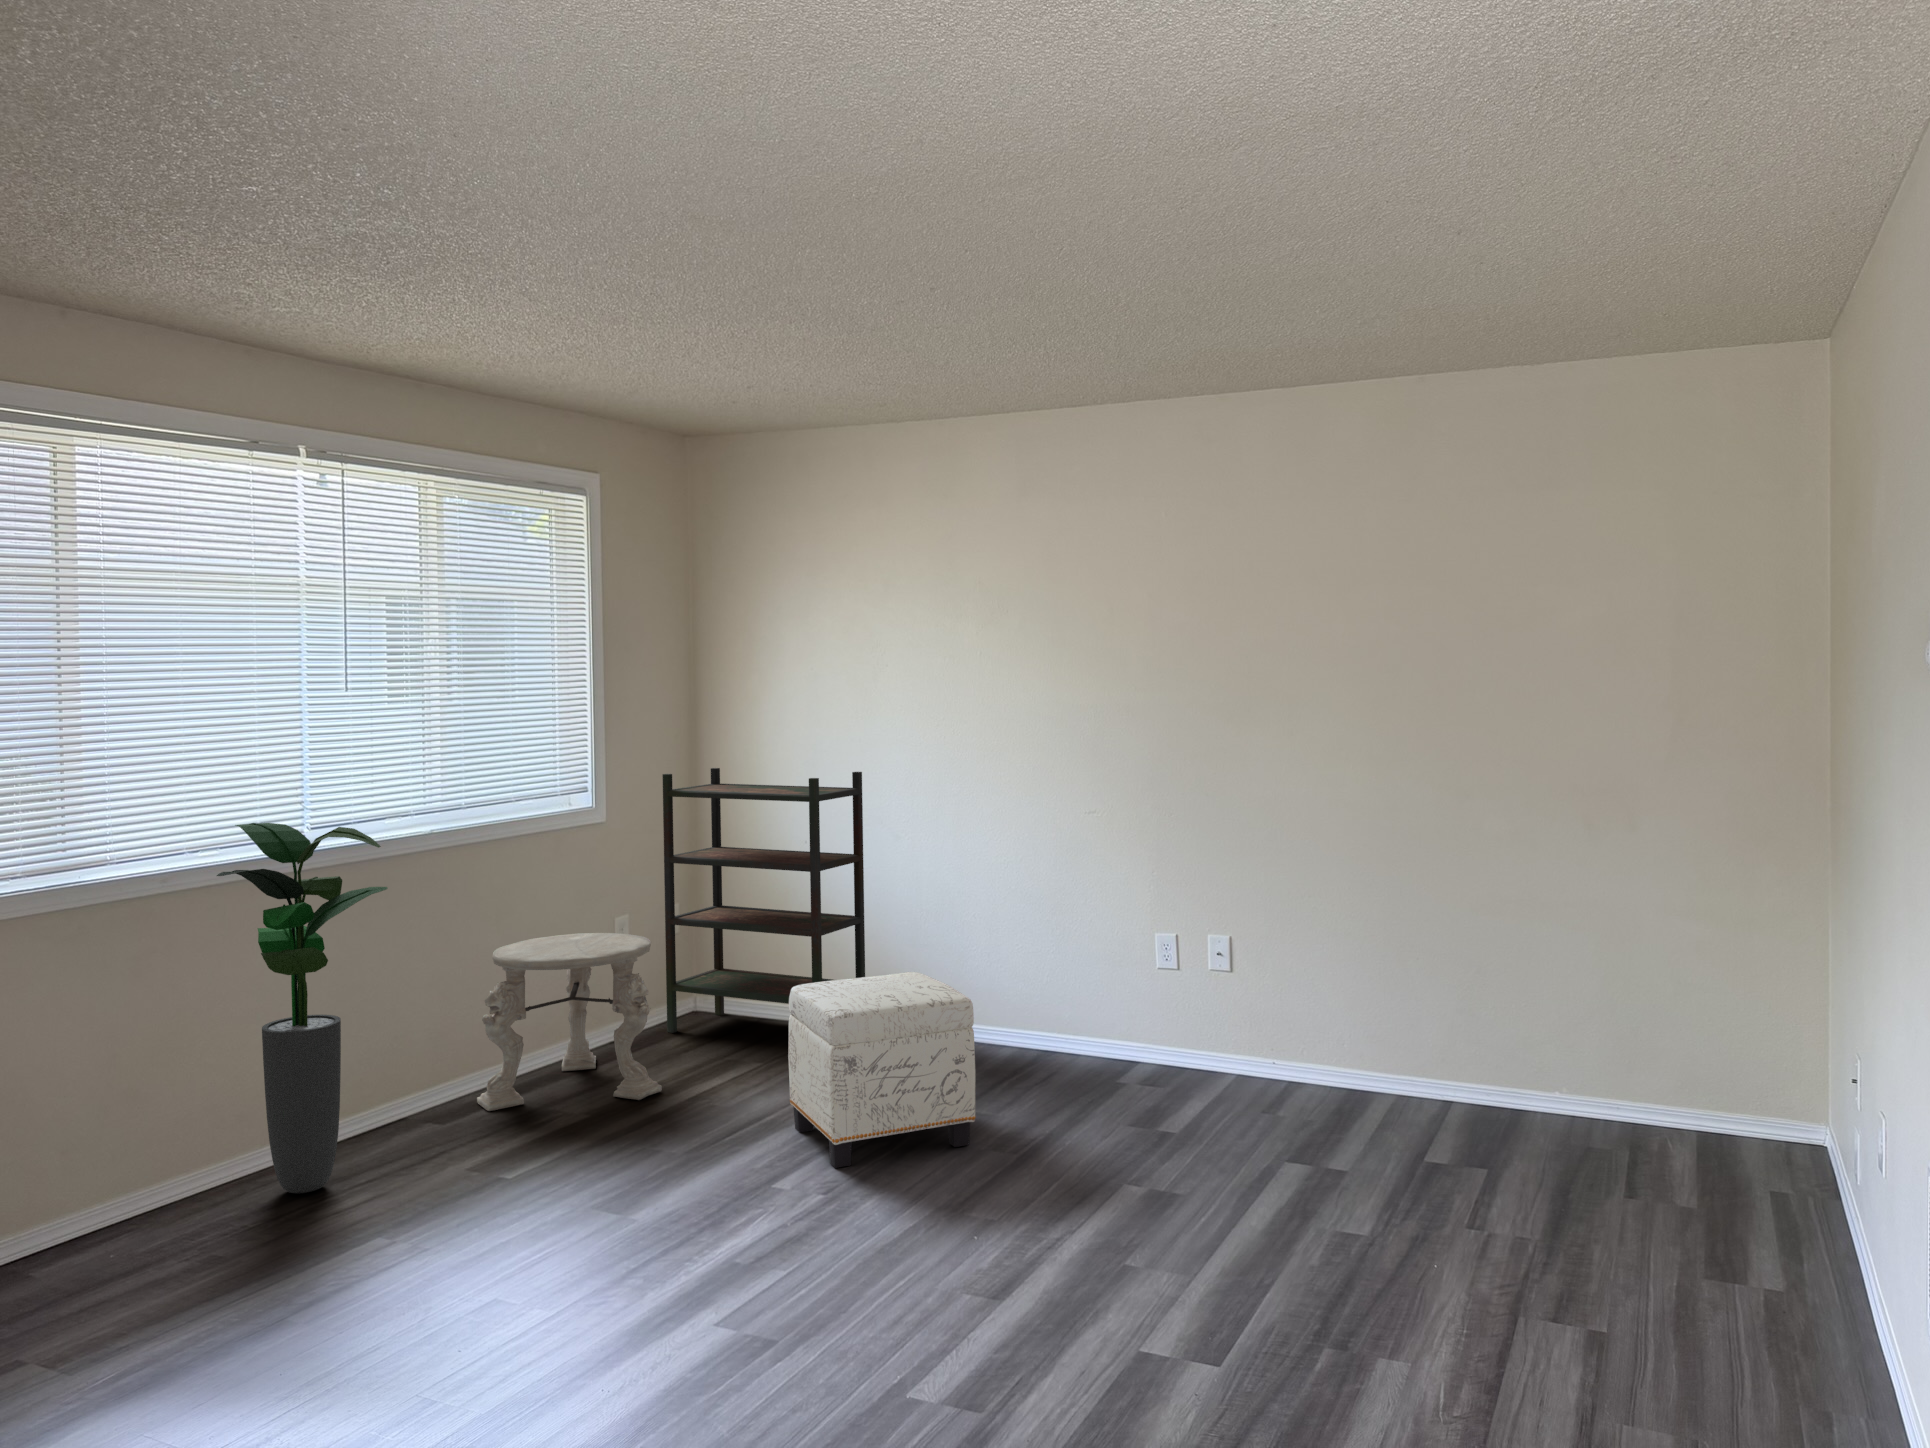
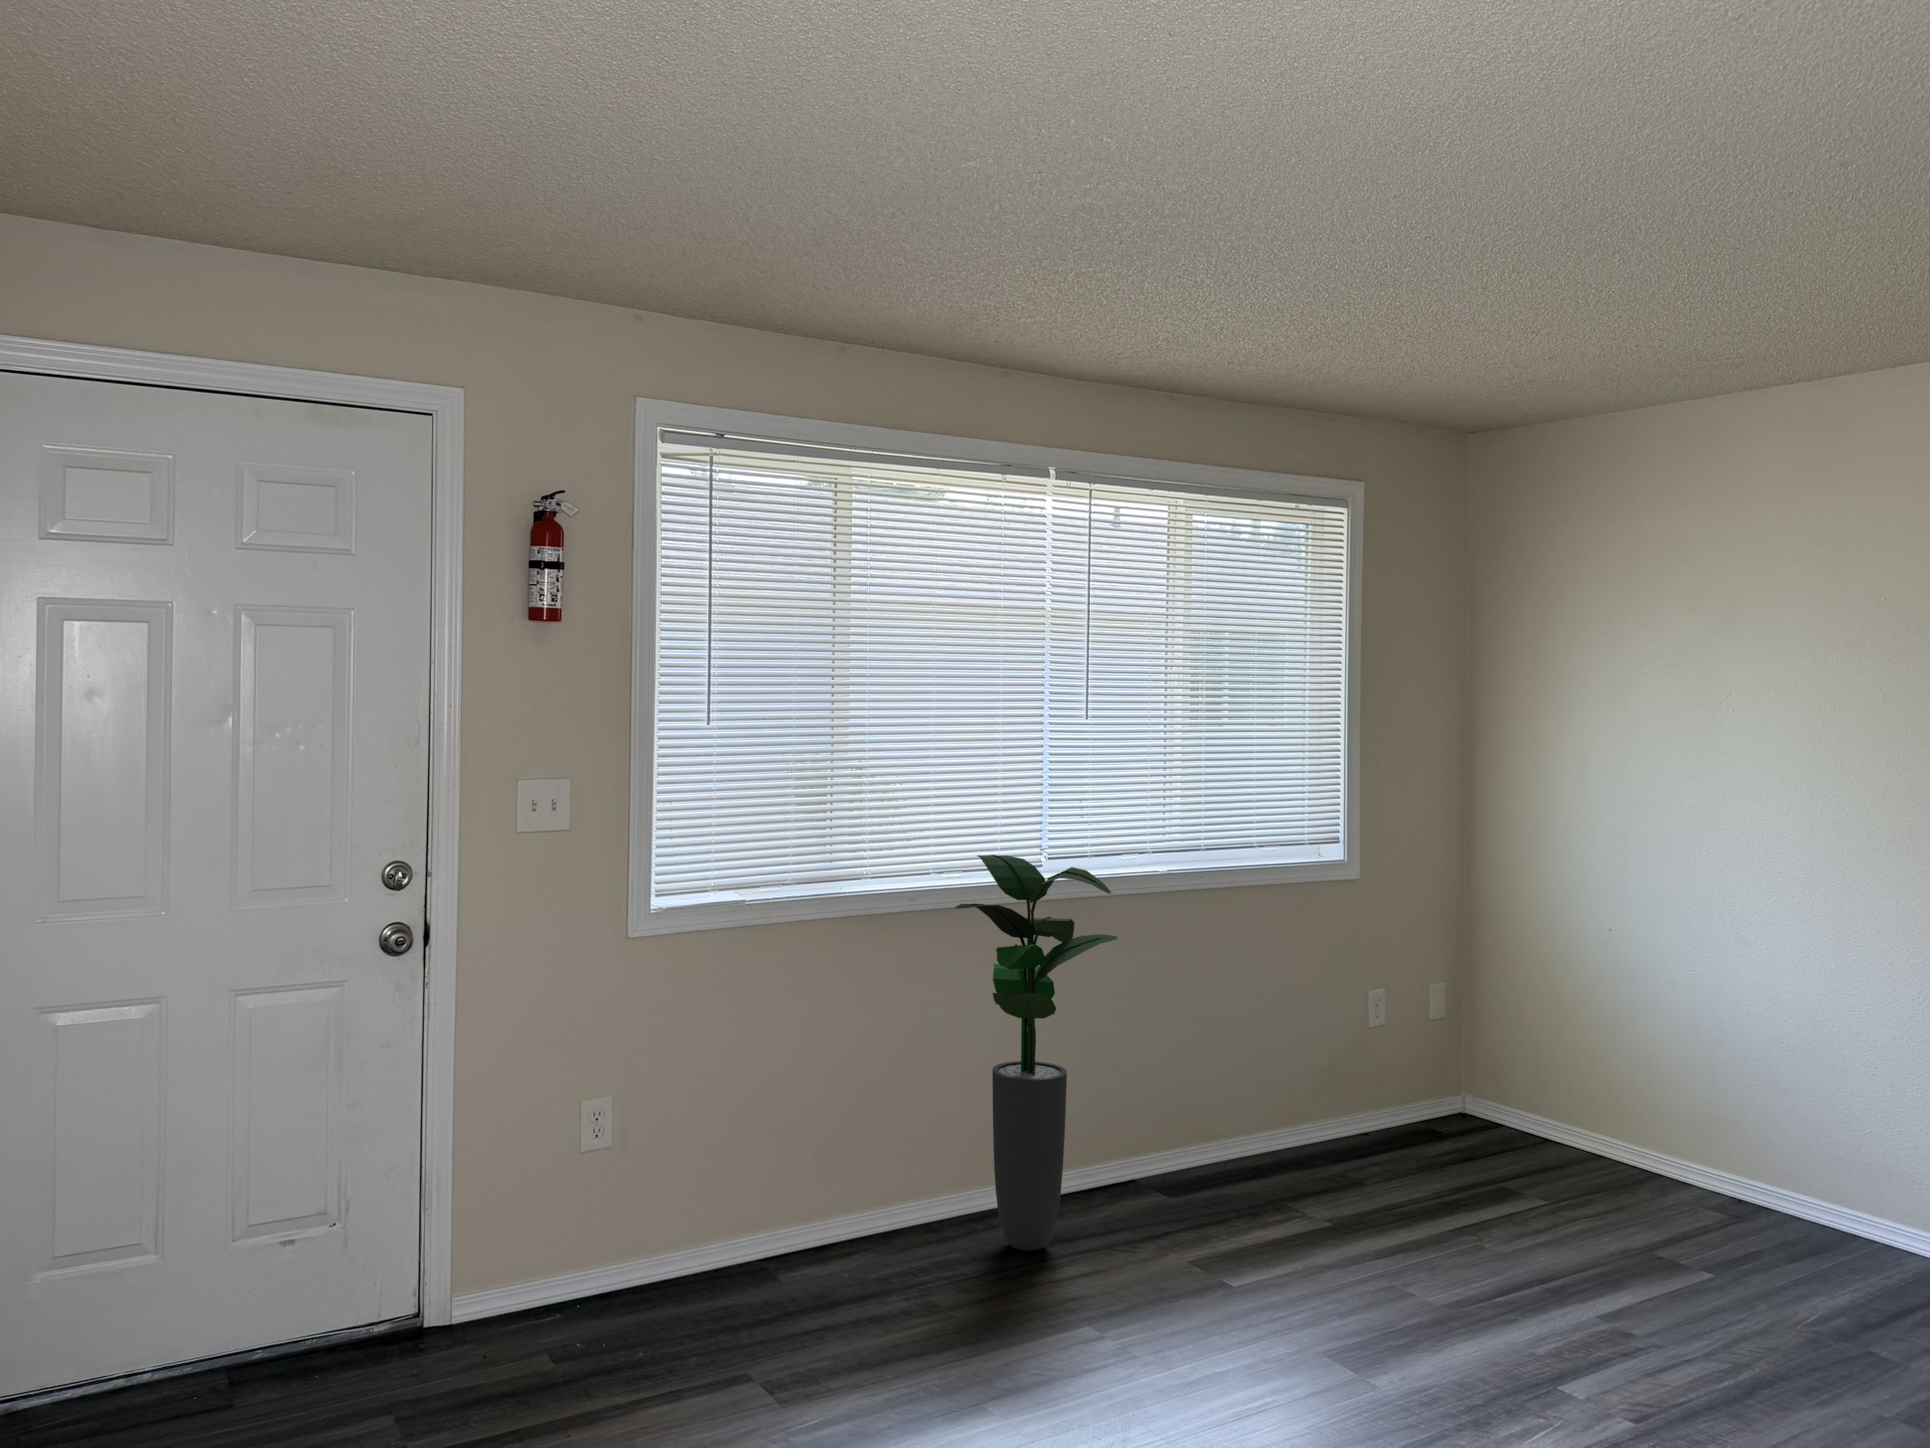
bookshelf: present [662,768,865,1033] -> none [1423,827,1689,1198]
side table: present [477,933,662,1111] -> none [1206,1005,1415,1217]
ottoman: present [788,972,976,1168] -> none [1581,1119,1866,1391]

